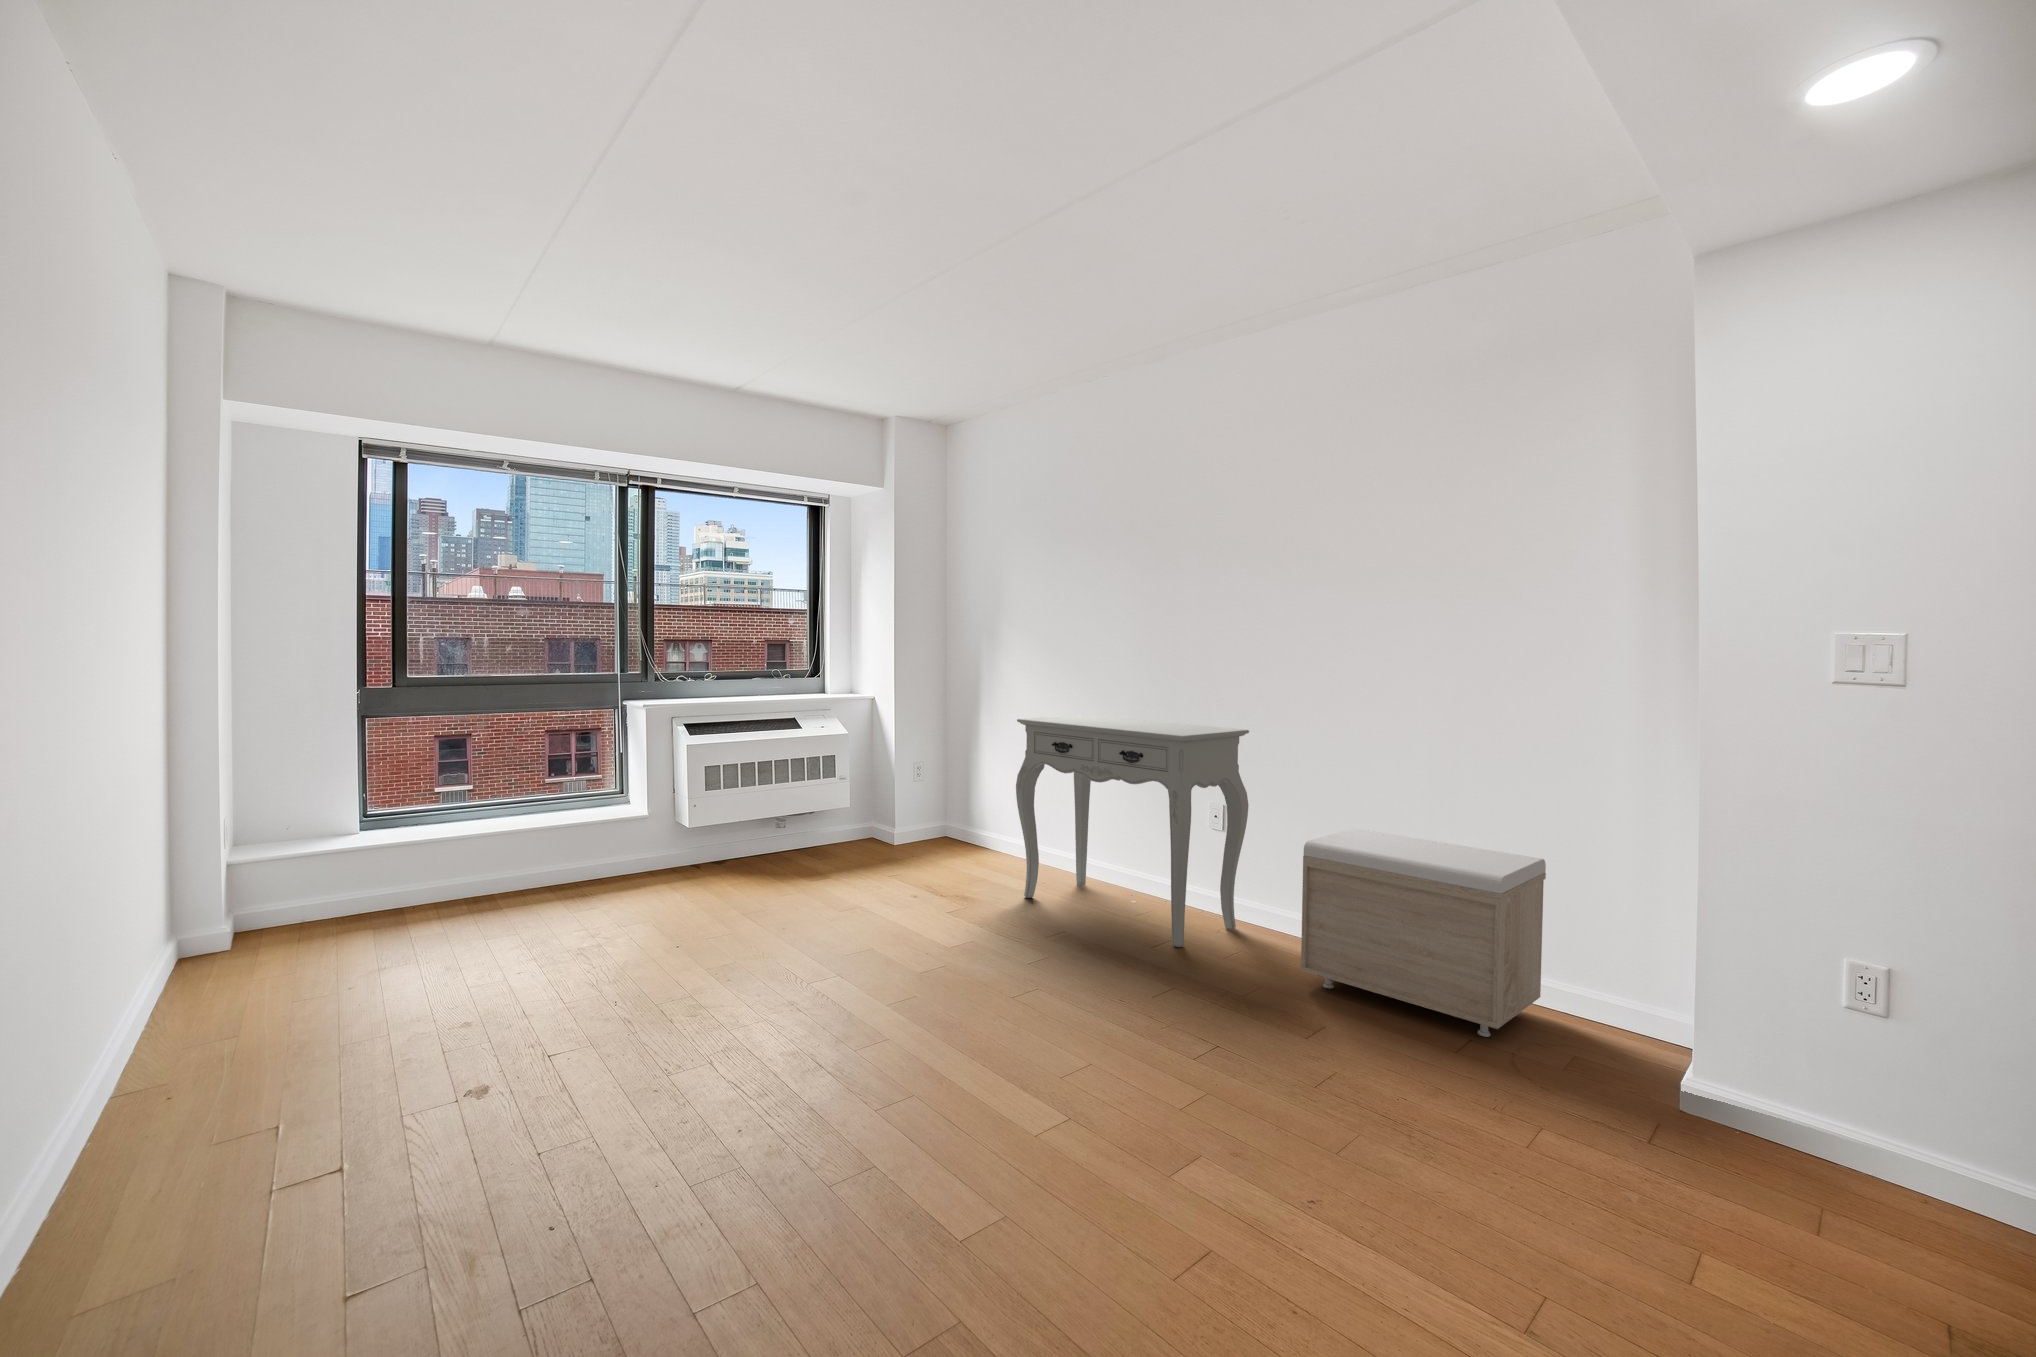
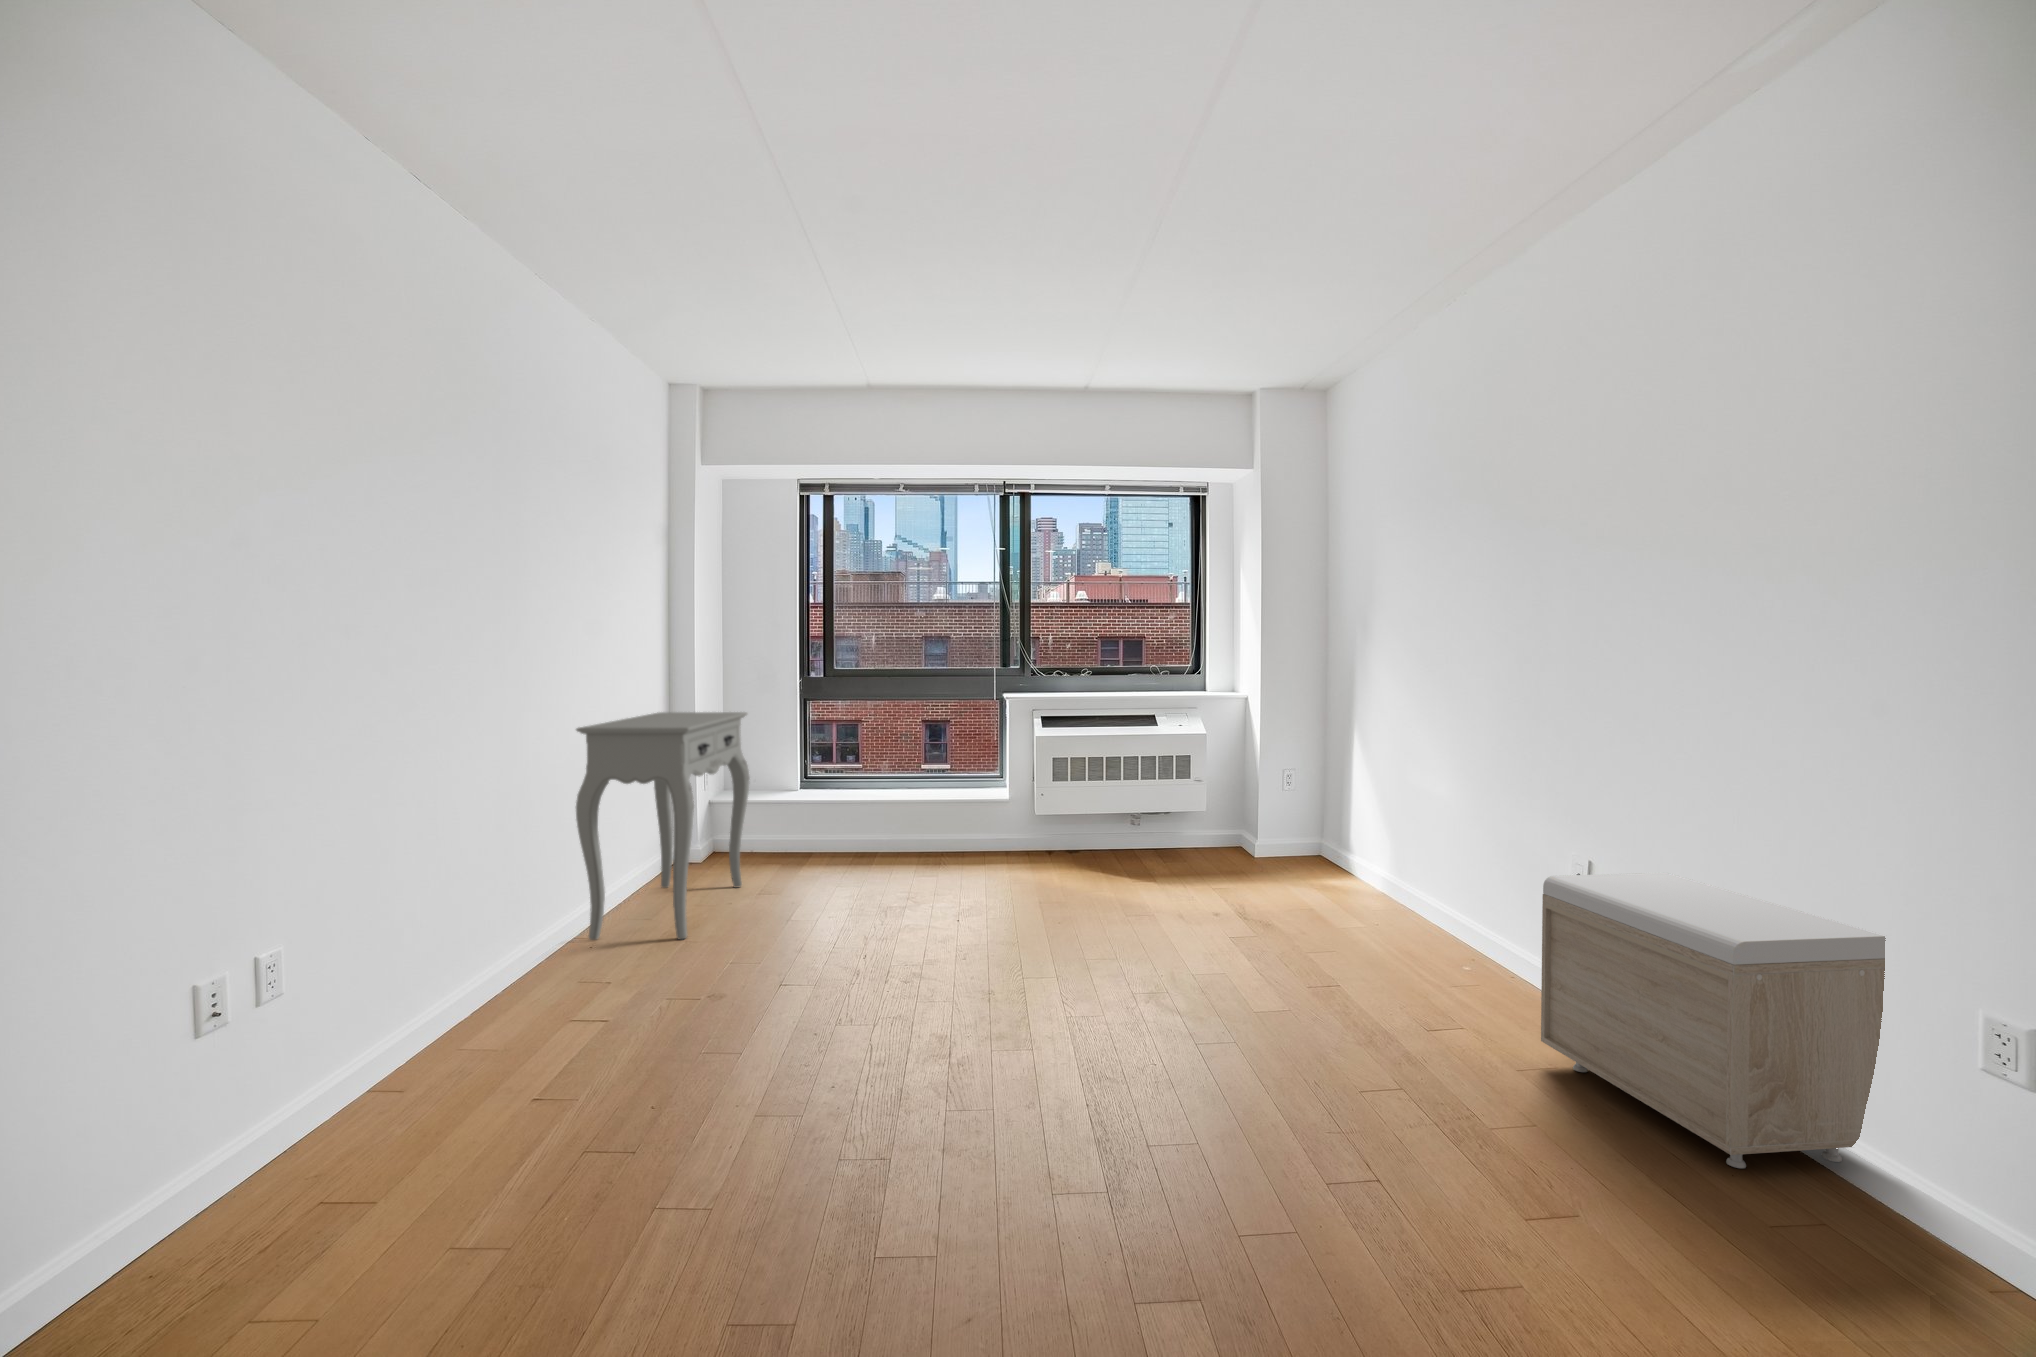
console table: present [1016,715,1249,947] -> present [576,712,750,940]

